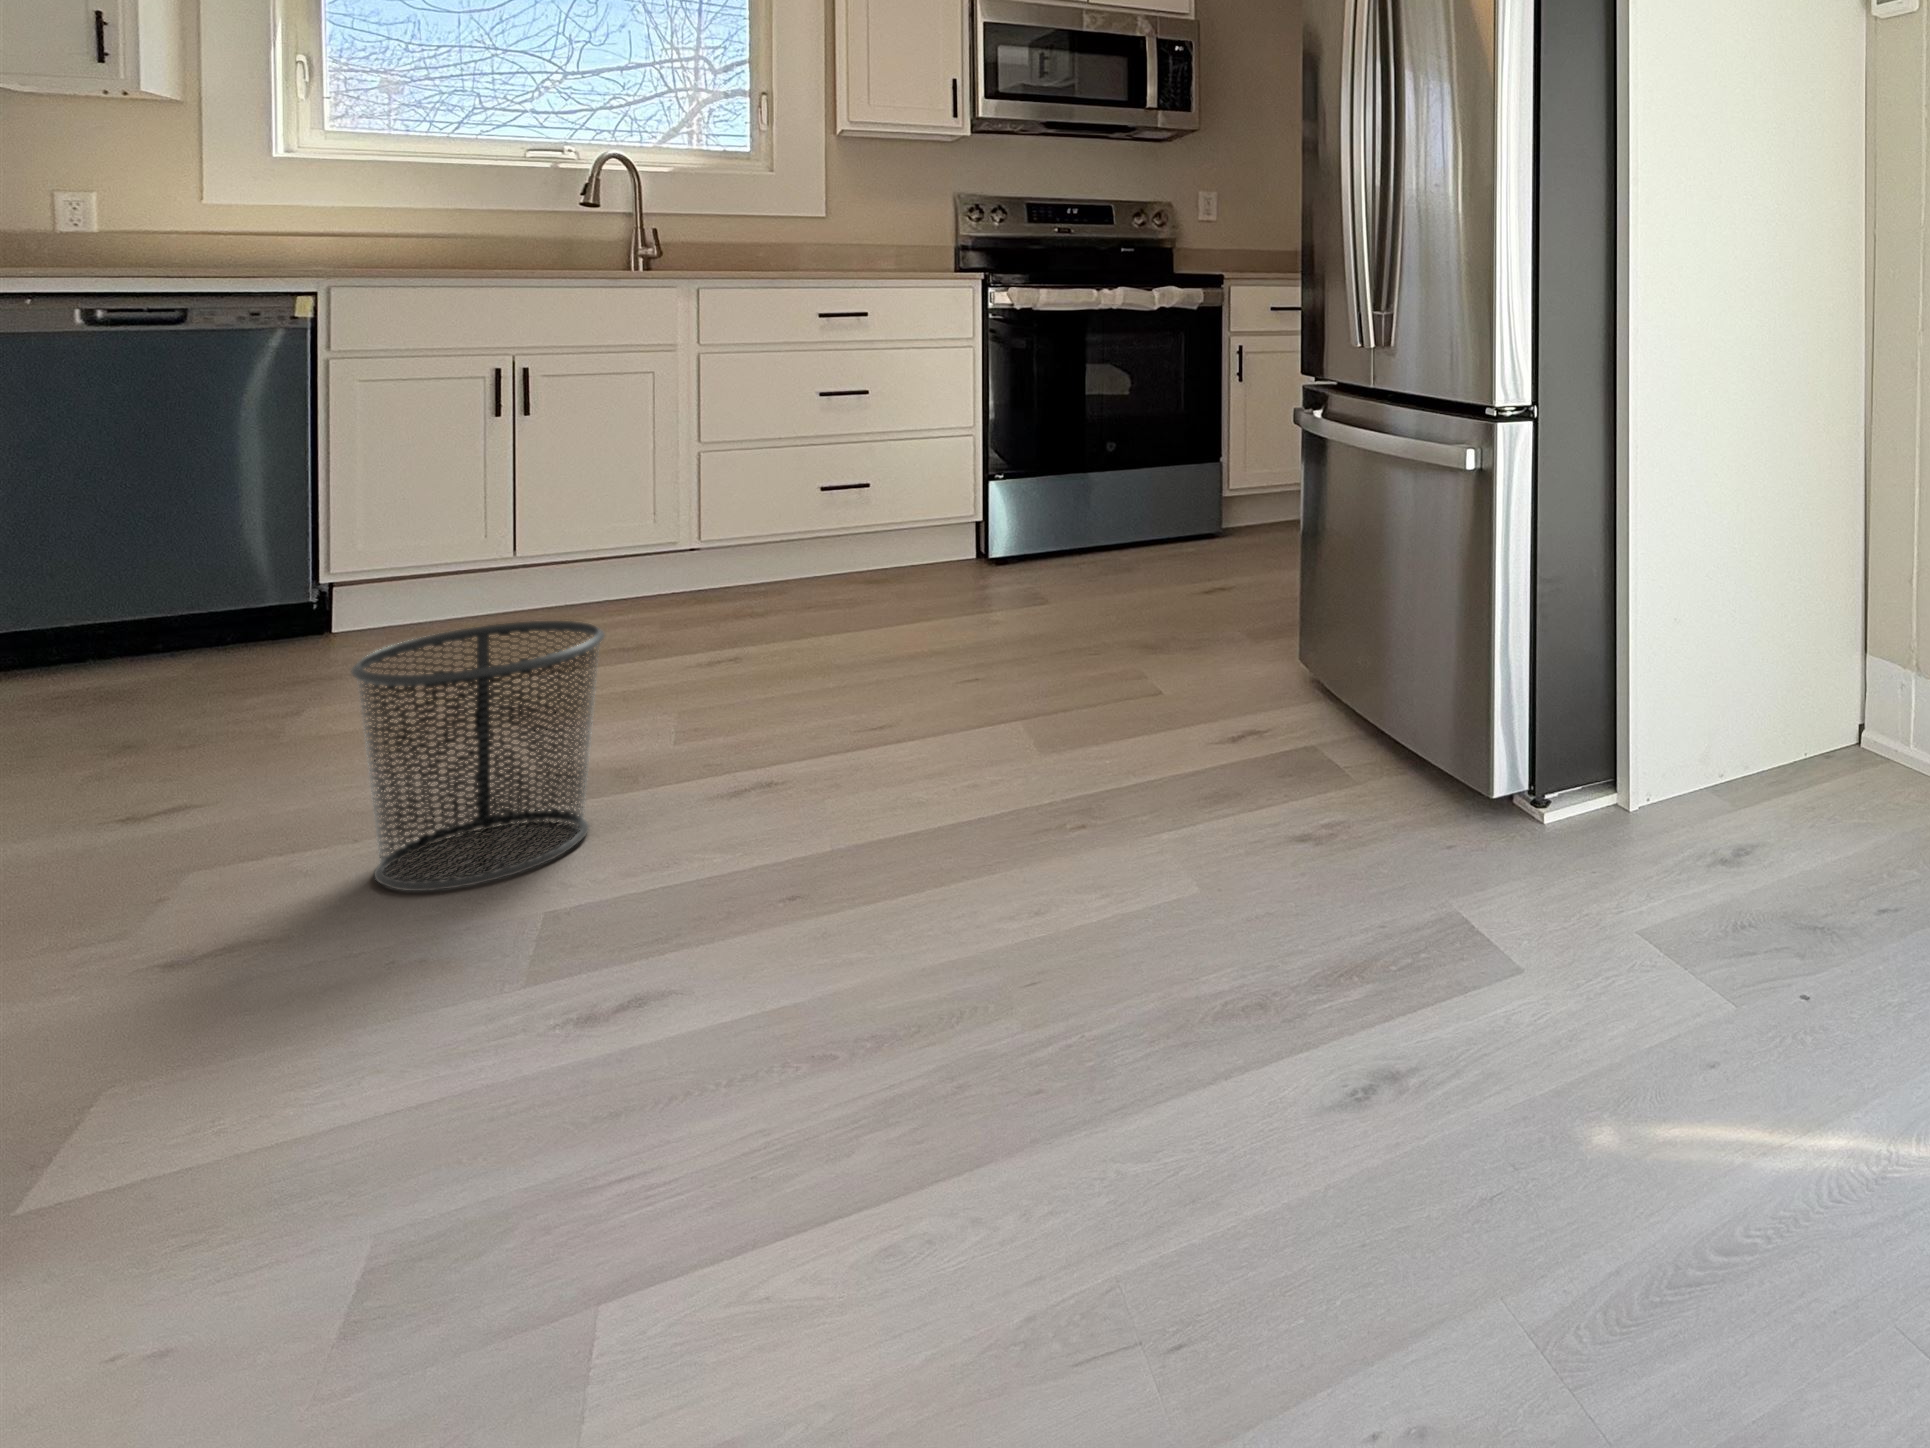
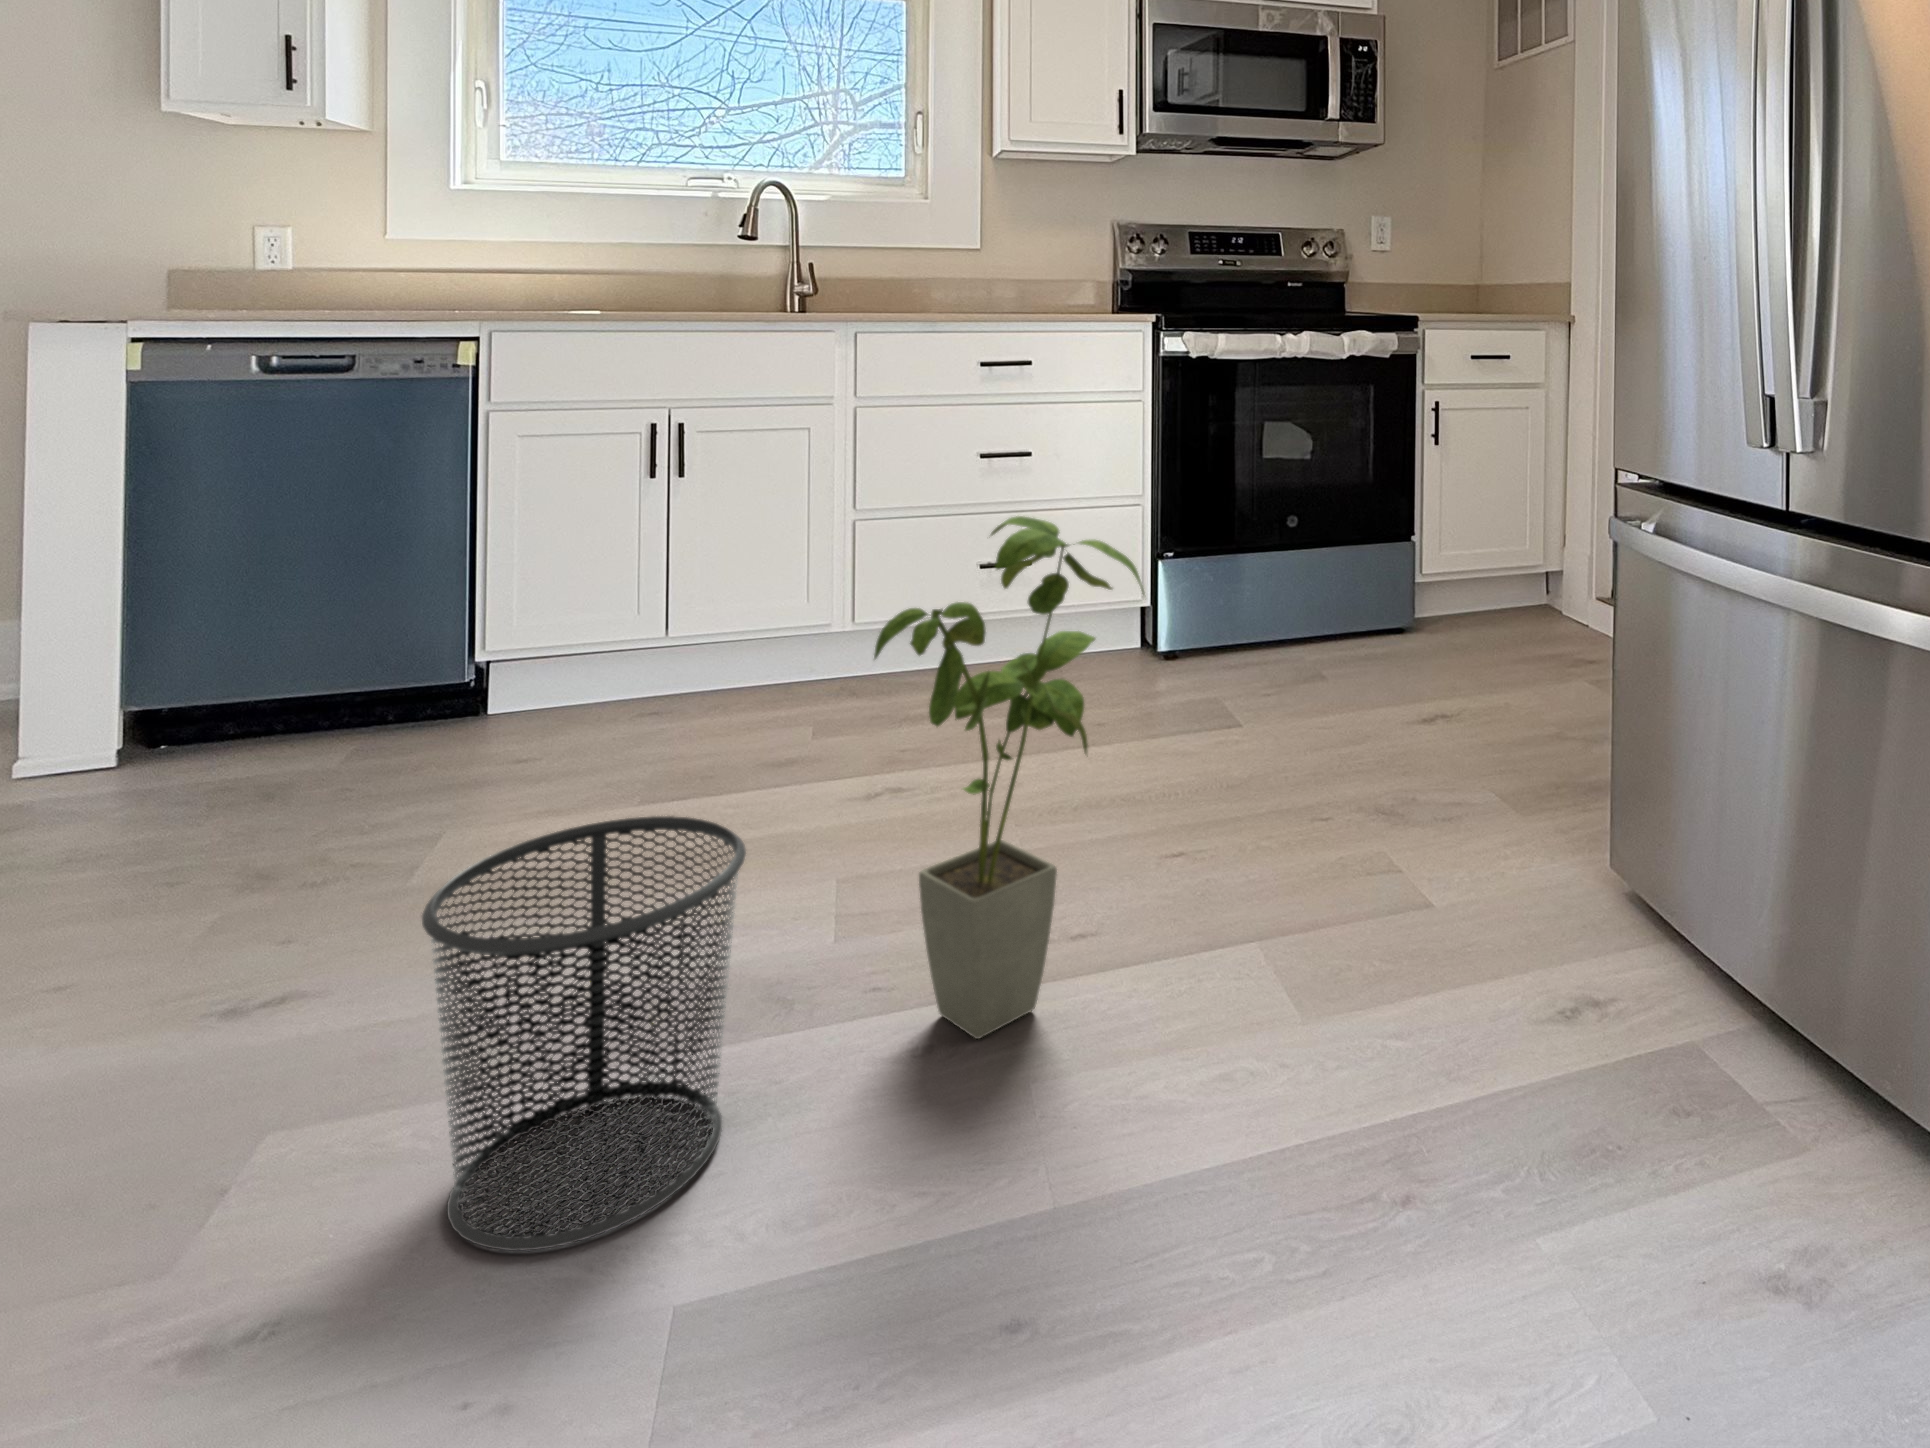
house plant: none [706,405,923,777] -> present [874,516,1144,1039]

